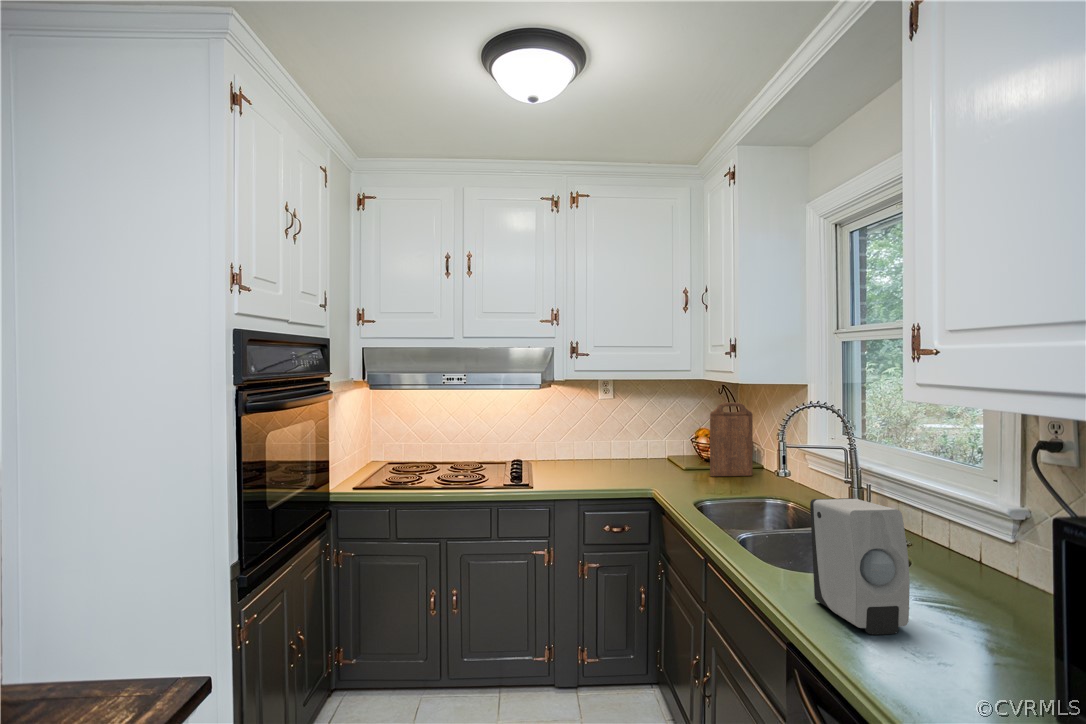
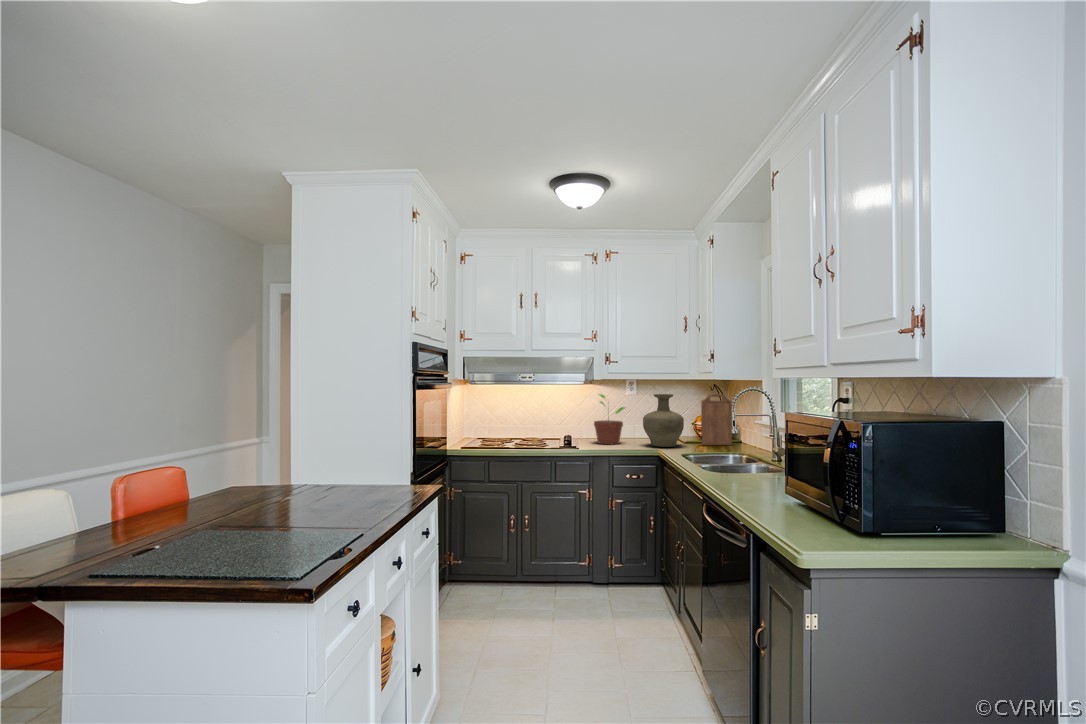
potted plant: none [556,402,603,477] -> present [594,394,625,444]
vase: none [627,403,687,482] -> present [643,394,684,447]
soap dispenser: present [810,498,910,635] -> none [726,431,767,493]

